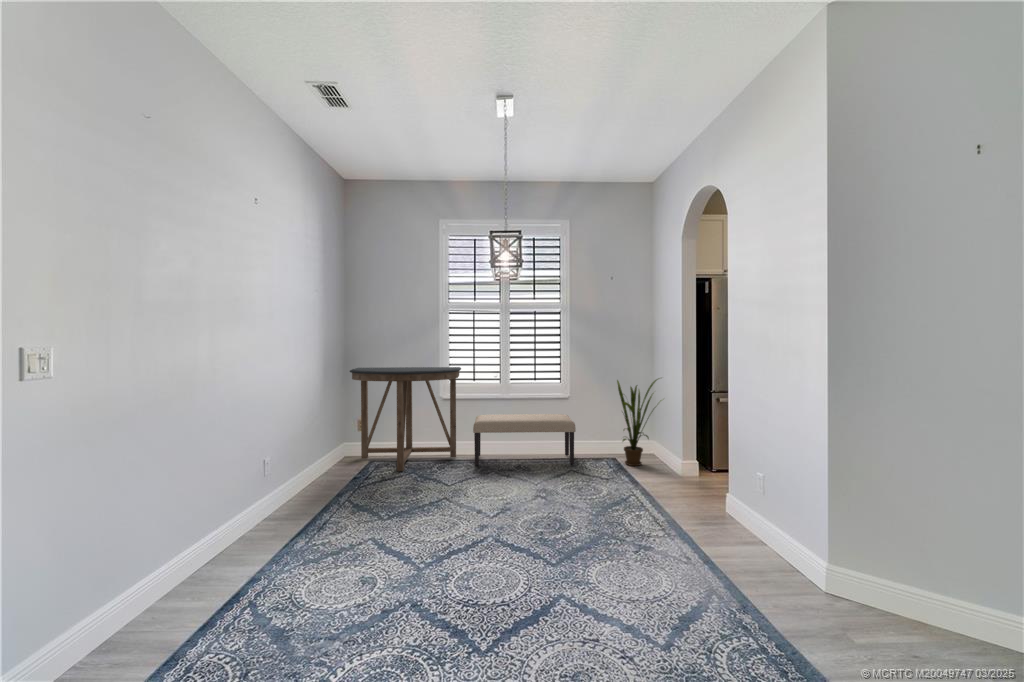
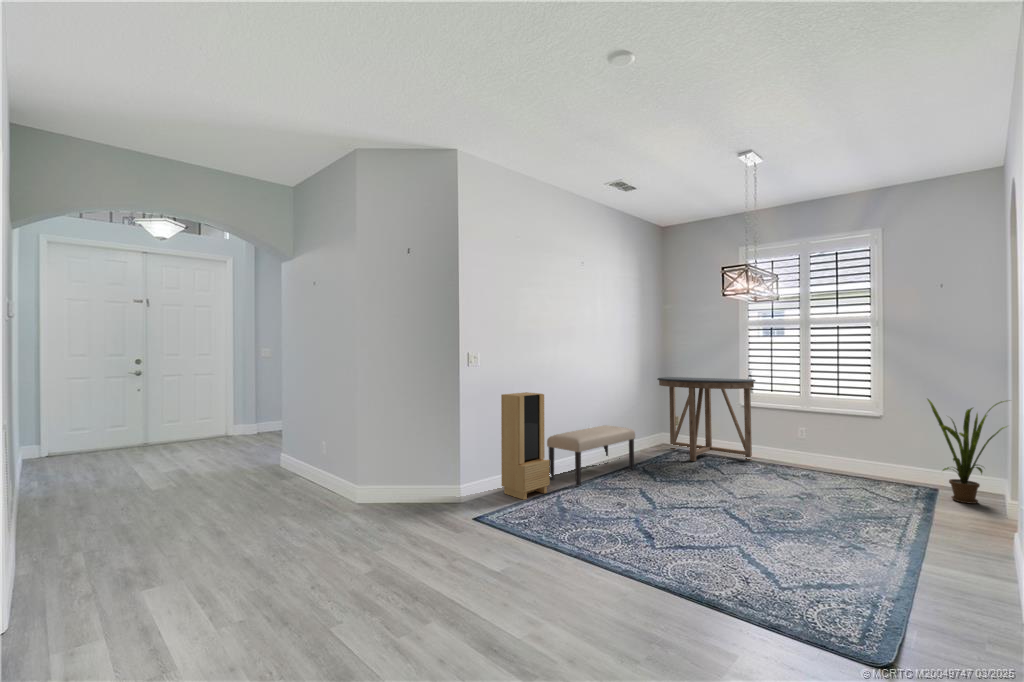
bench: present [473,414,576,465] -> present [547,425,635,486]
storage cabinet: none [104,418,226,646] -> present [501,392,550,500]

